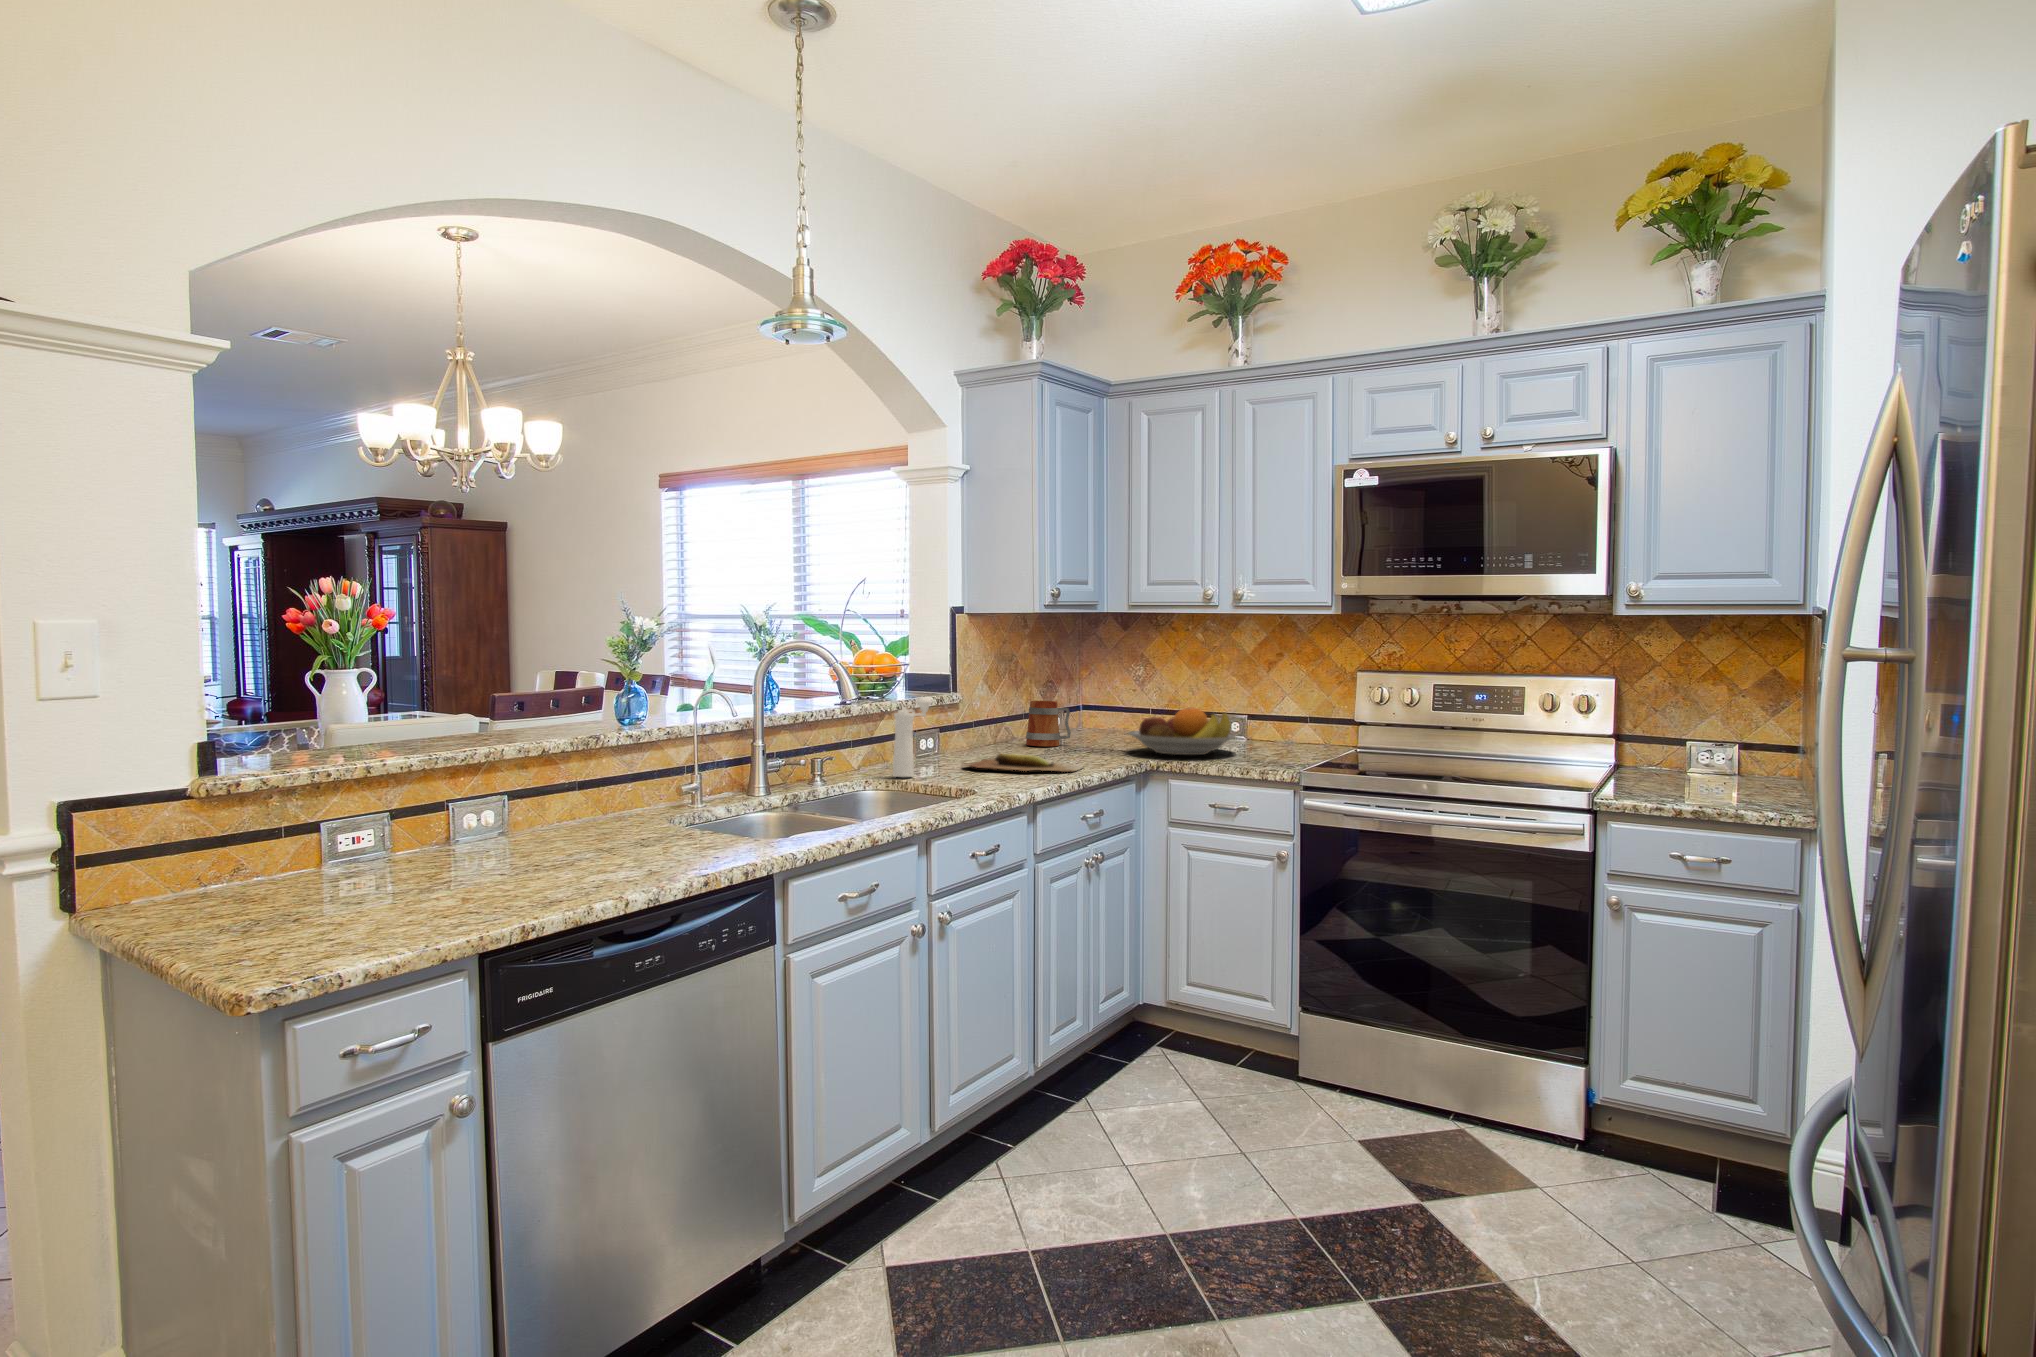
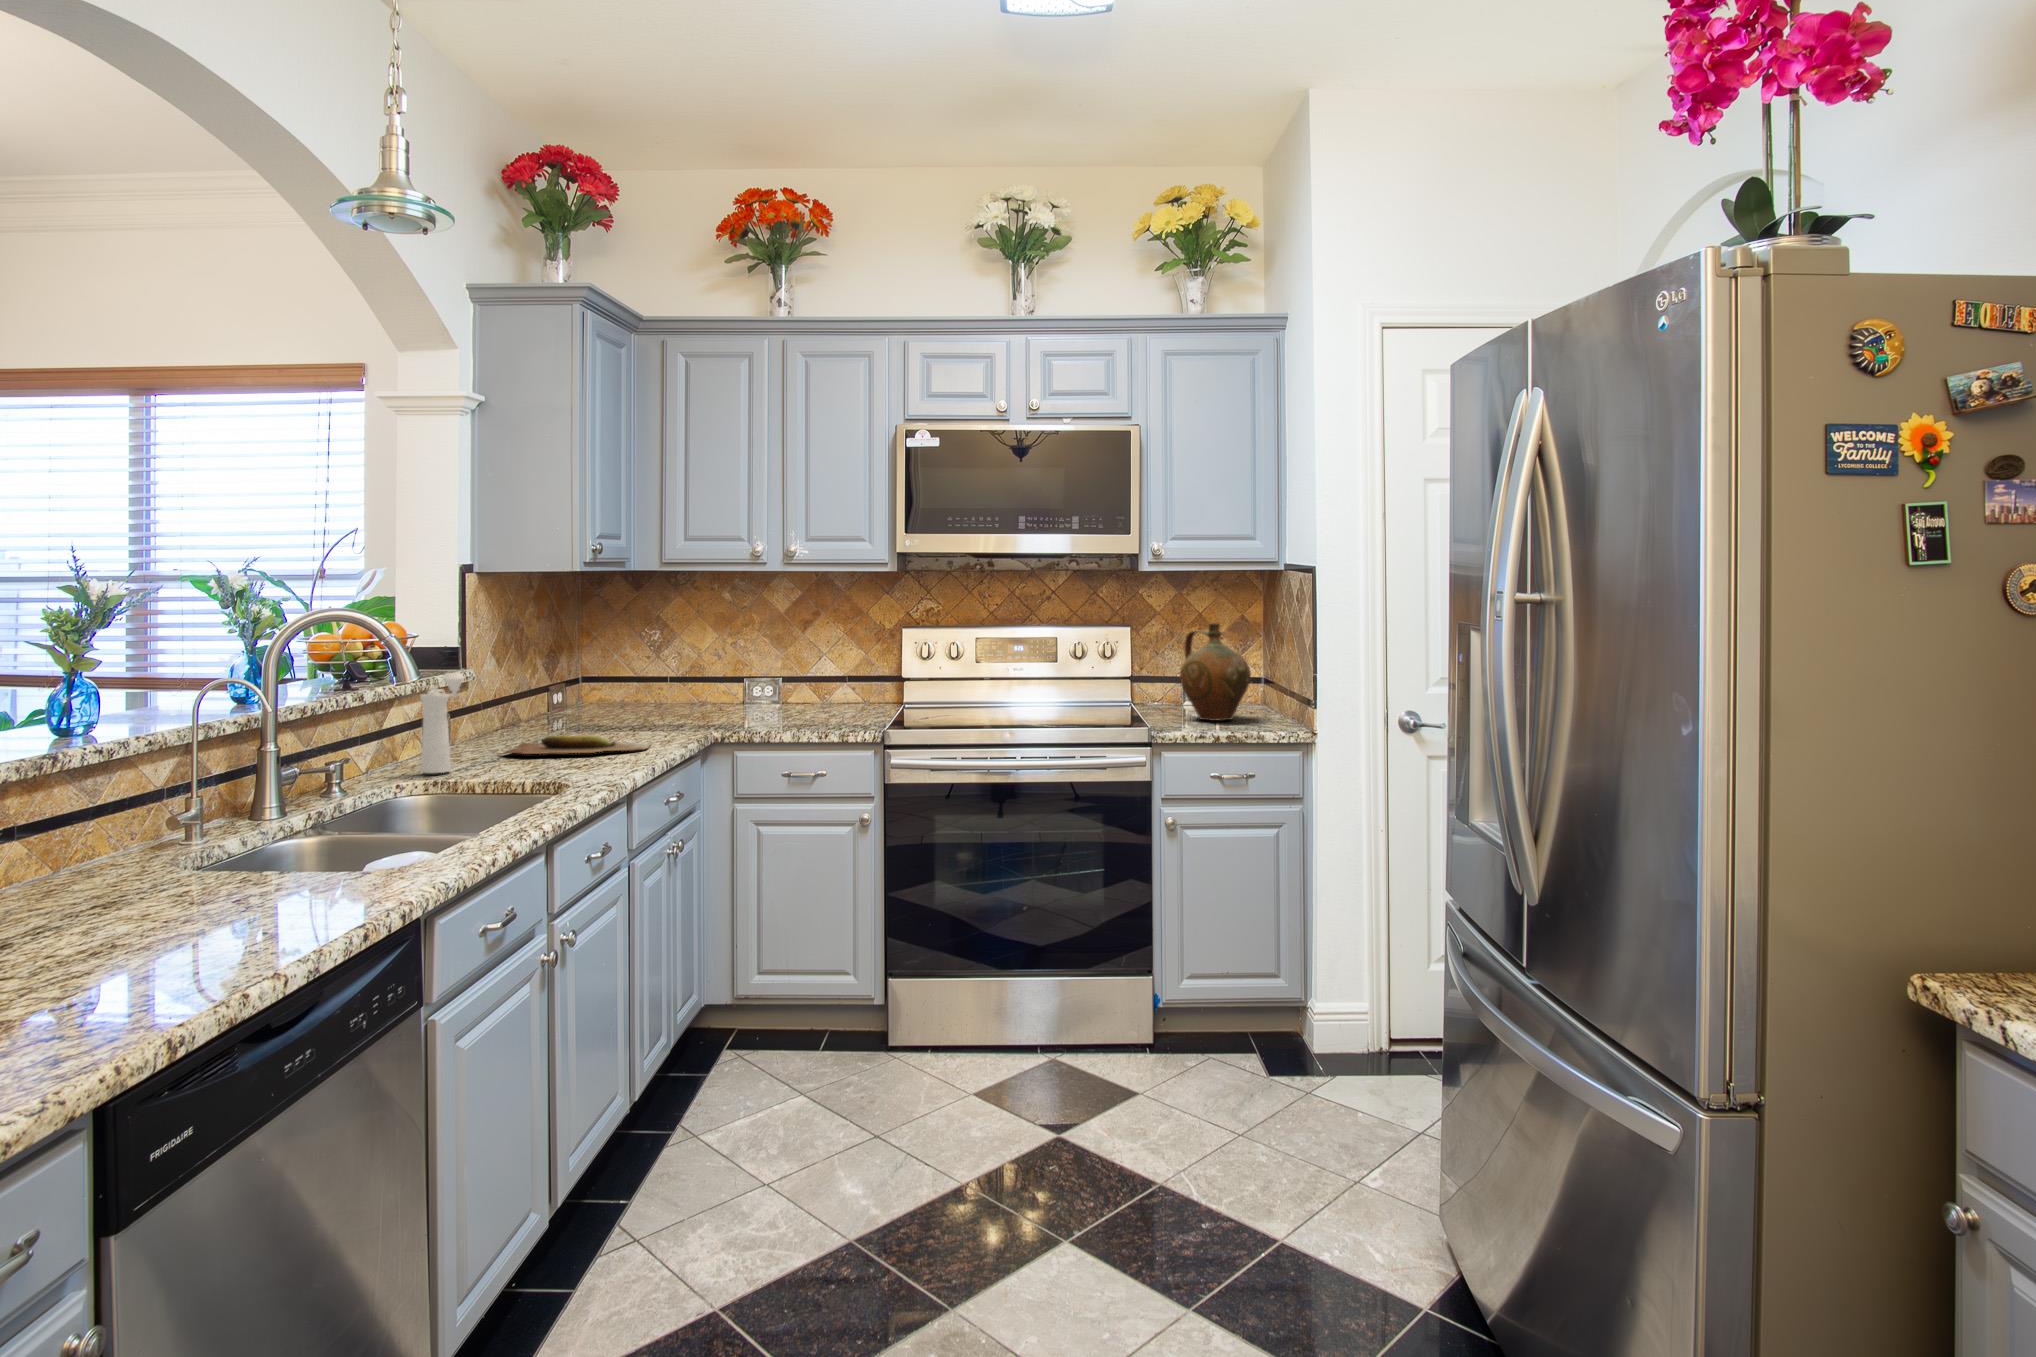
ceramic jug: none [1660,674,1758,789] -> present [1180,623,1251,721]
mug: present [1026,701,1071,746] -> none [550,674,603,725]
fruit bowl: present [1129,708,1236,755] -> none [677,673,795,724]

